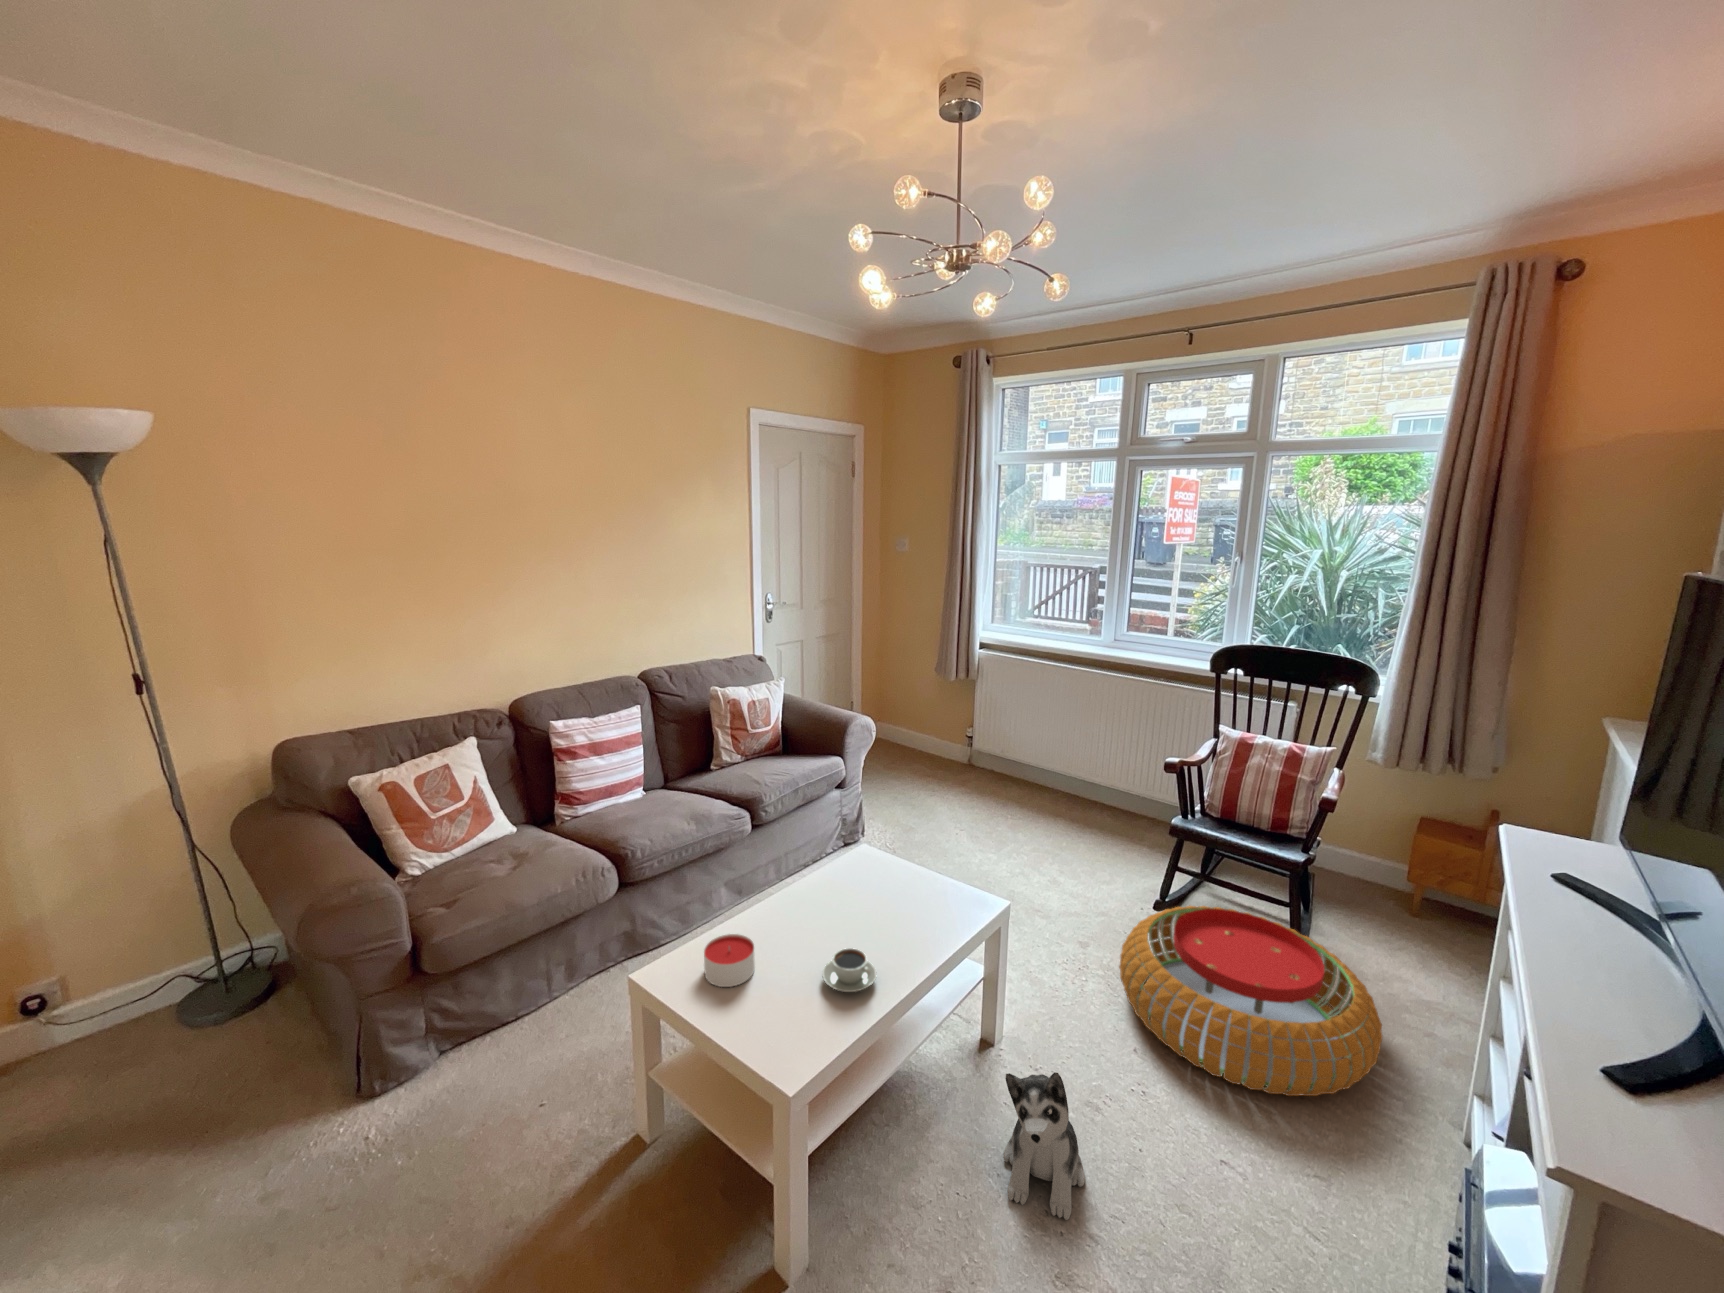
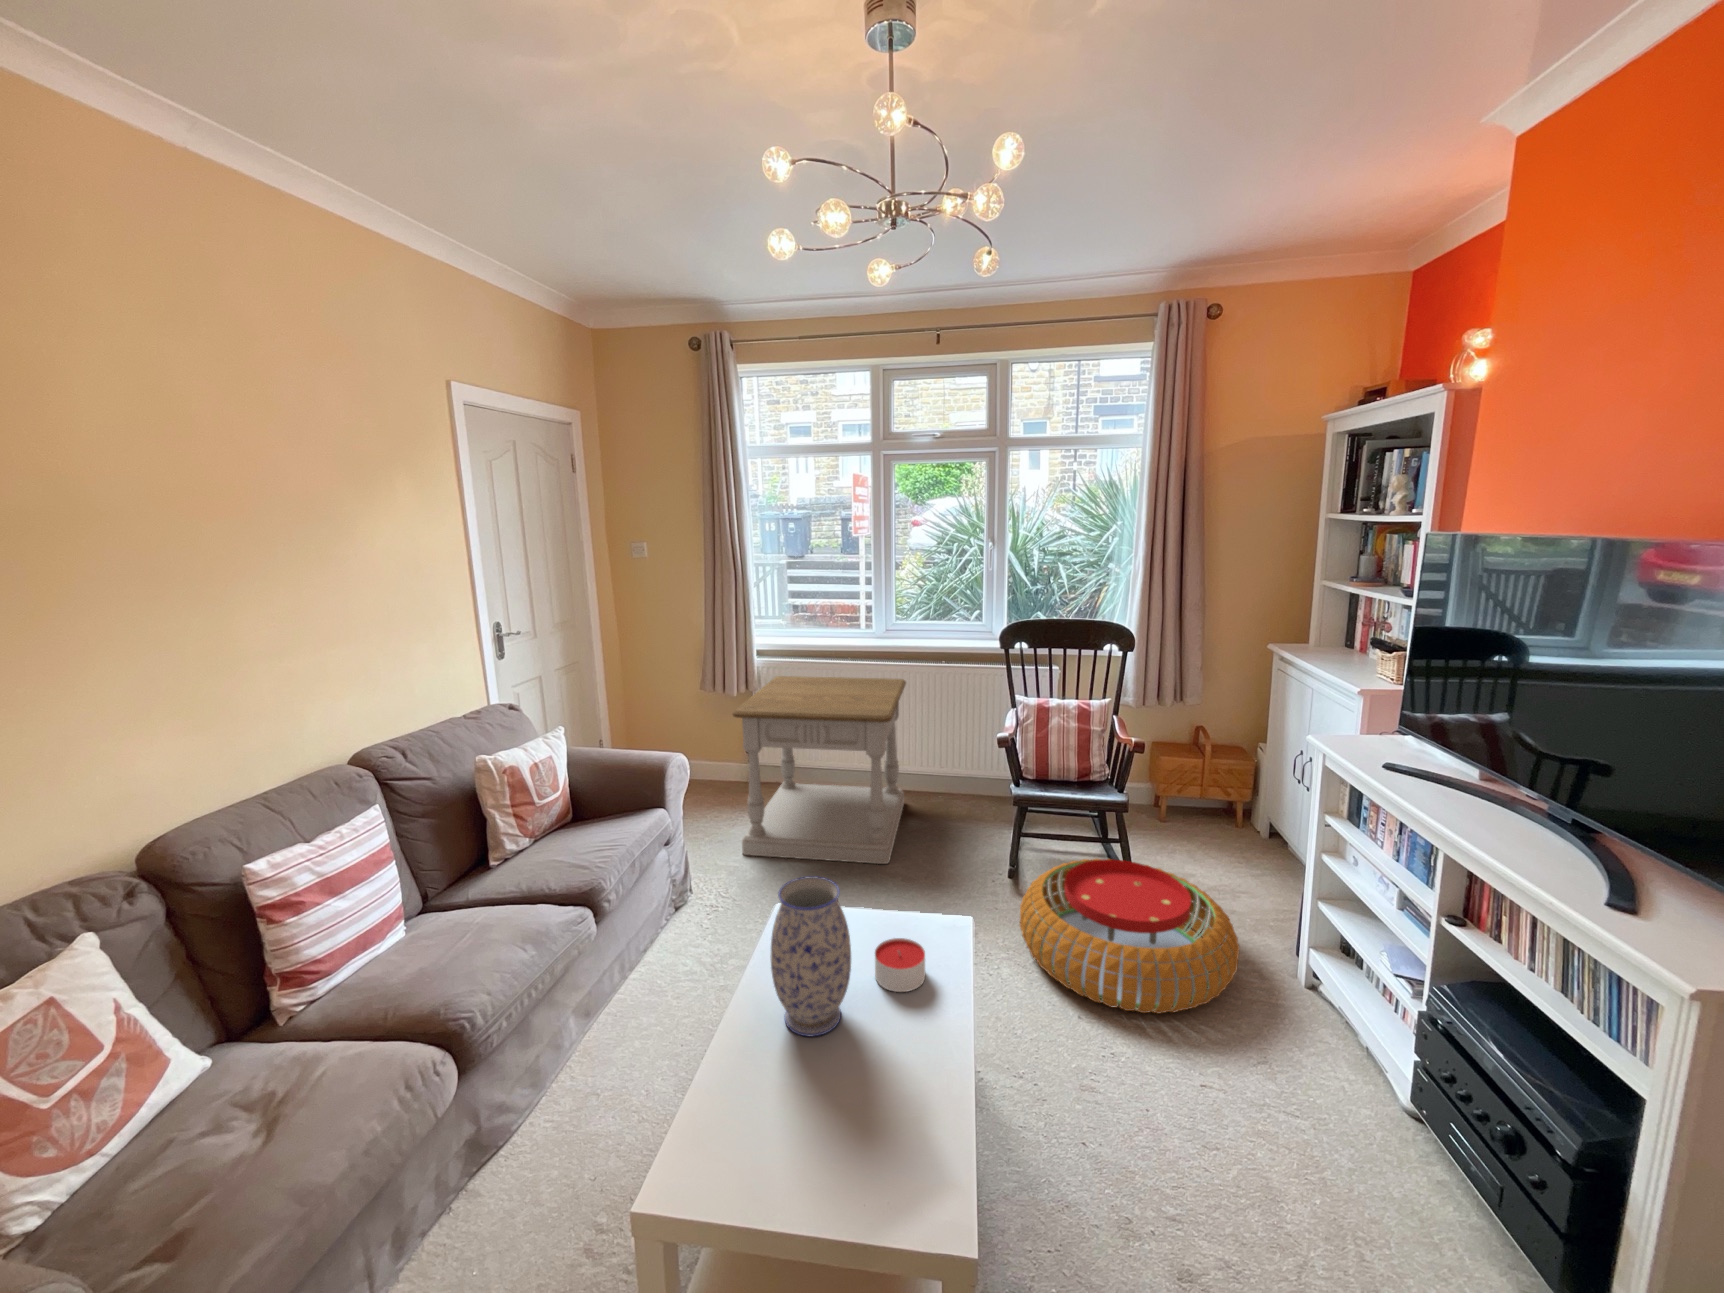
side table: none [927,671,1118,862] -> present [733,676,906,864]
vase: none [788,810,853,936] -> present [770,876,851,1037]
candle: present [704,934,755,987] -> present [875,938,925,992]
coffee cup: present [822,948,877,992] -> none [871,1031,937,1090]
plush toy: present [1003,1072,1085,1220] -> none [1051,1073,1146,1224]

